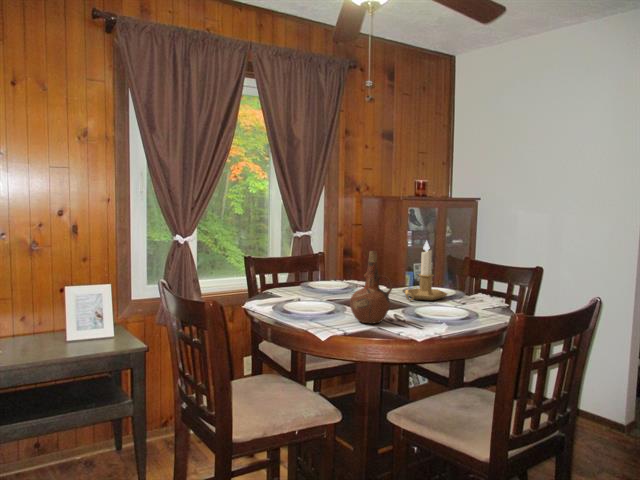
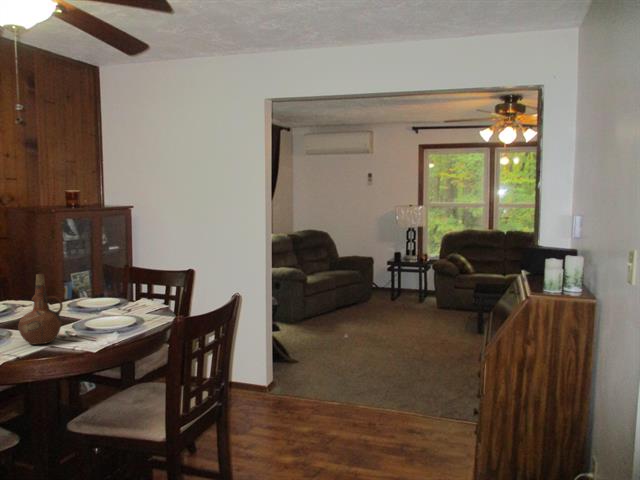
candlestick: present [404,241,447,301] -> none [69,256,114,315]

